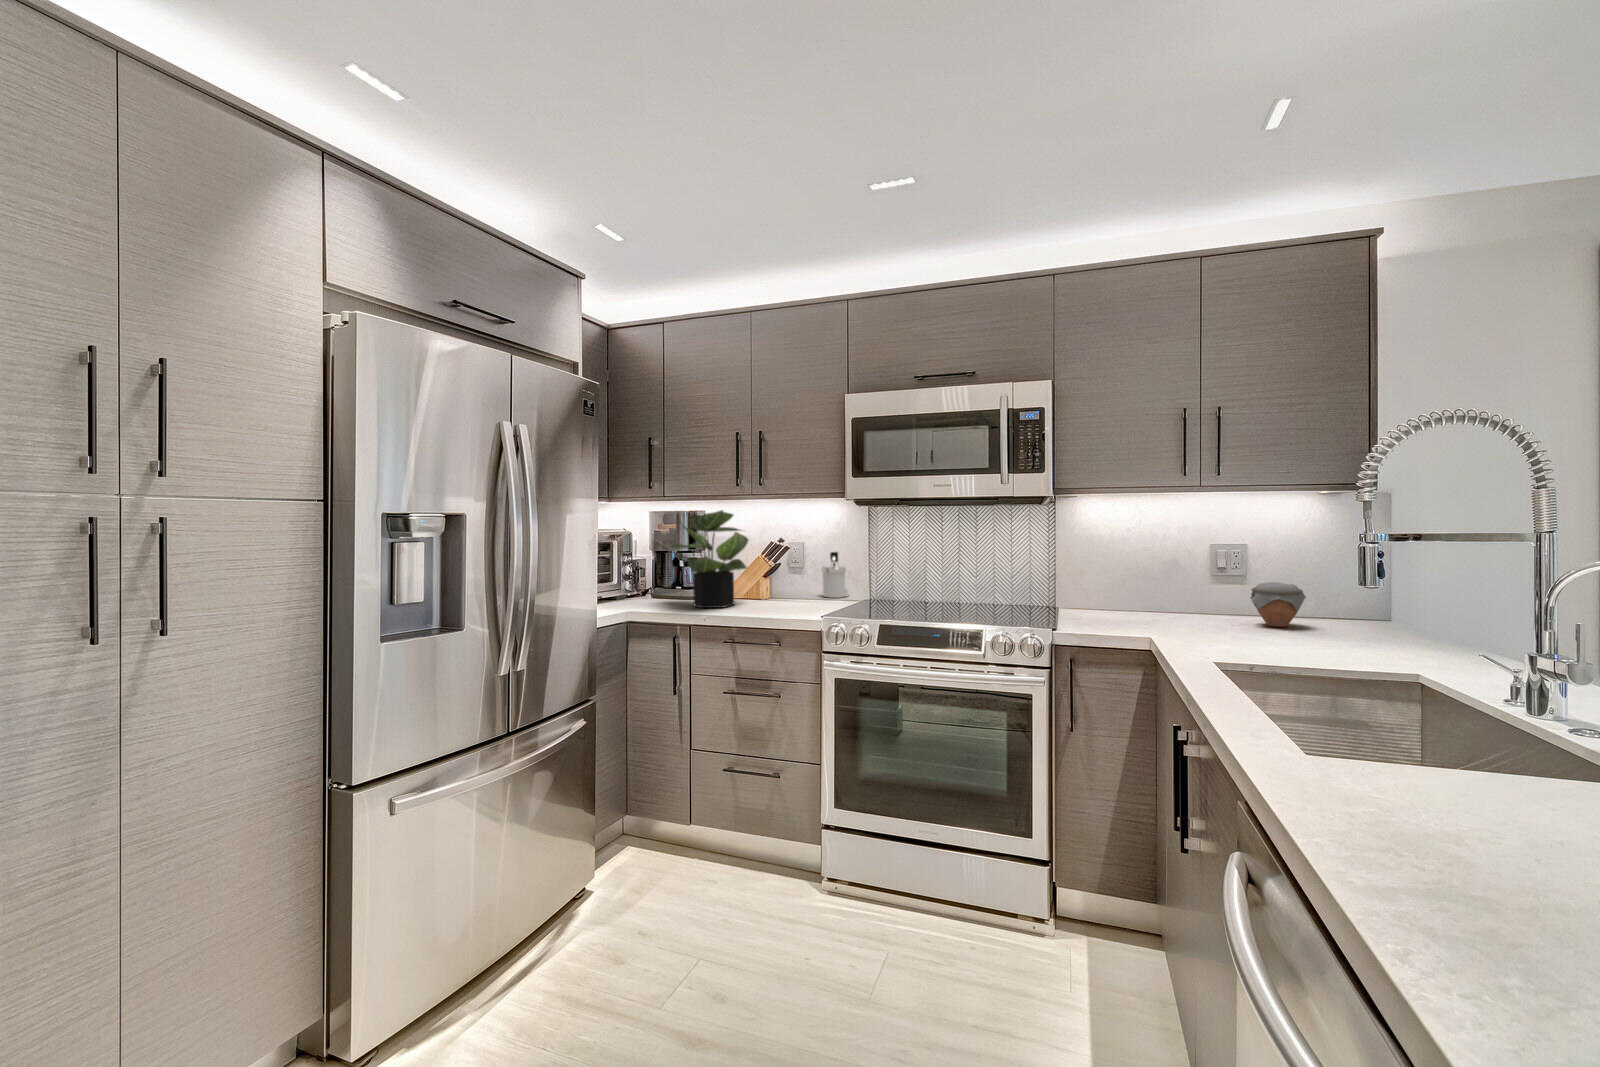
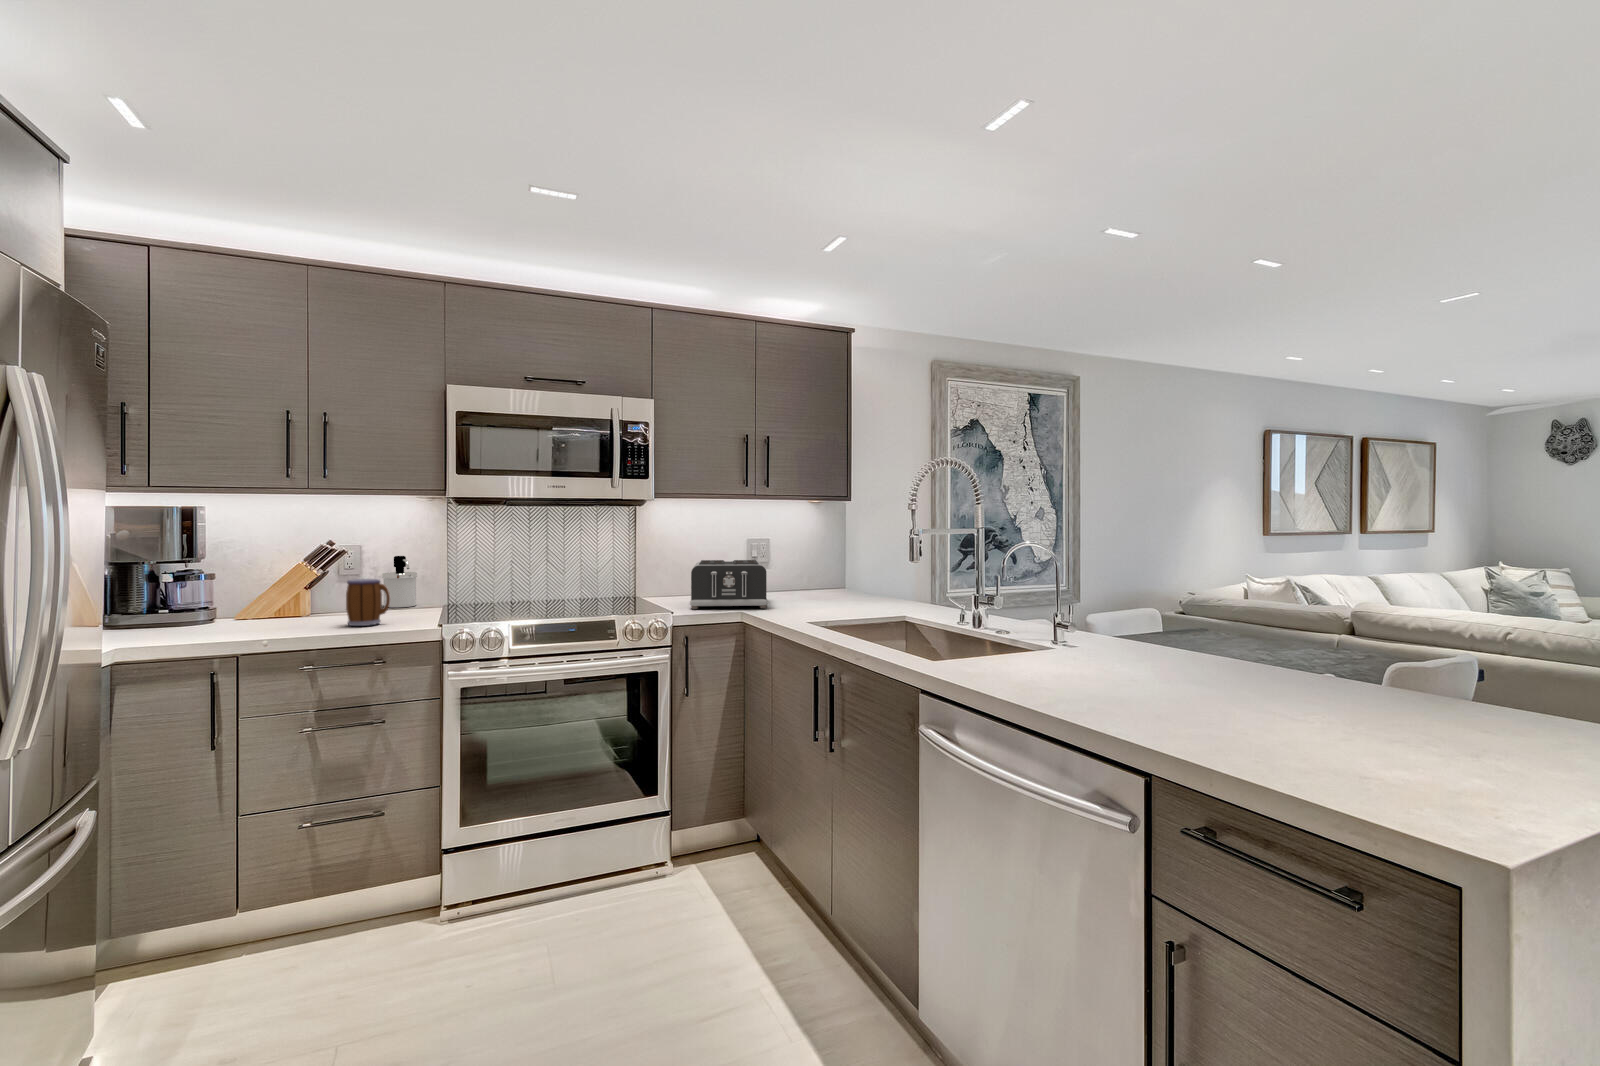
potted plant: present [672,510,748,608] -> none [164,503,300,629]
toaster: none [1087,566,1212,634] -> present [690,560,768,609]
mug: none [764,573,795,614] -> present [346,579,390,626]
jar: present [1251,582,1306,627] -> none [787,569,820,600]

